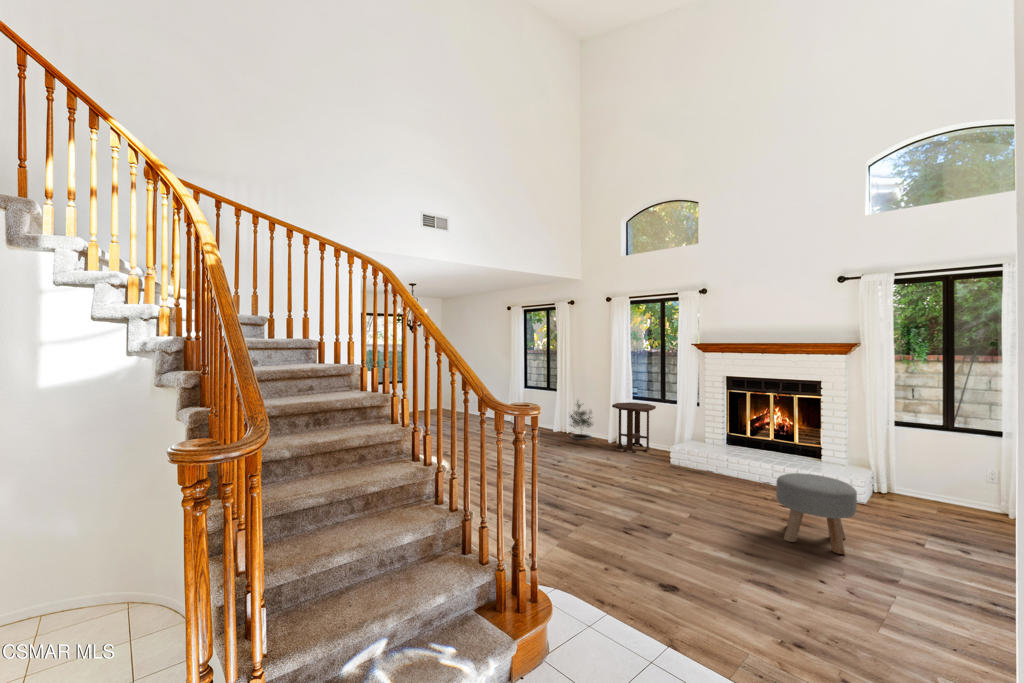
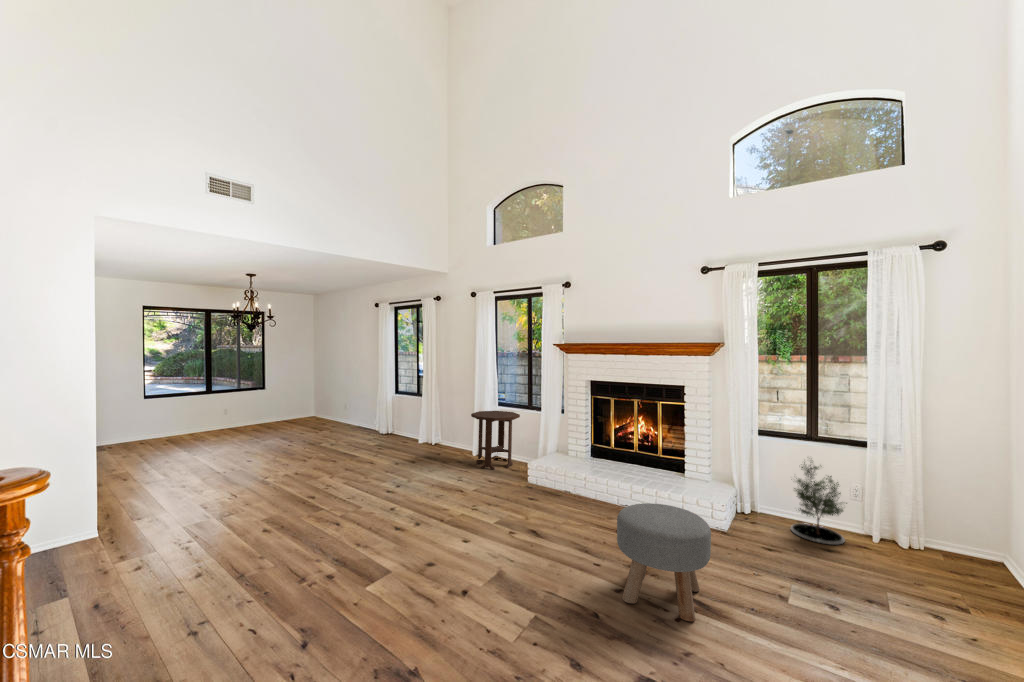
potted tree: present [571,400,593,440] -> present [791,462,847,545]

